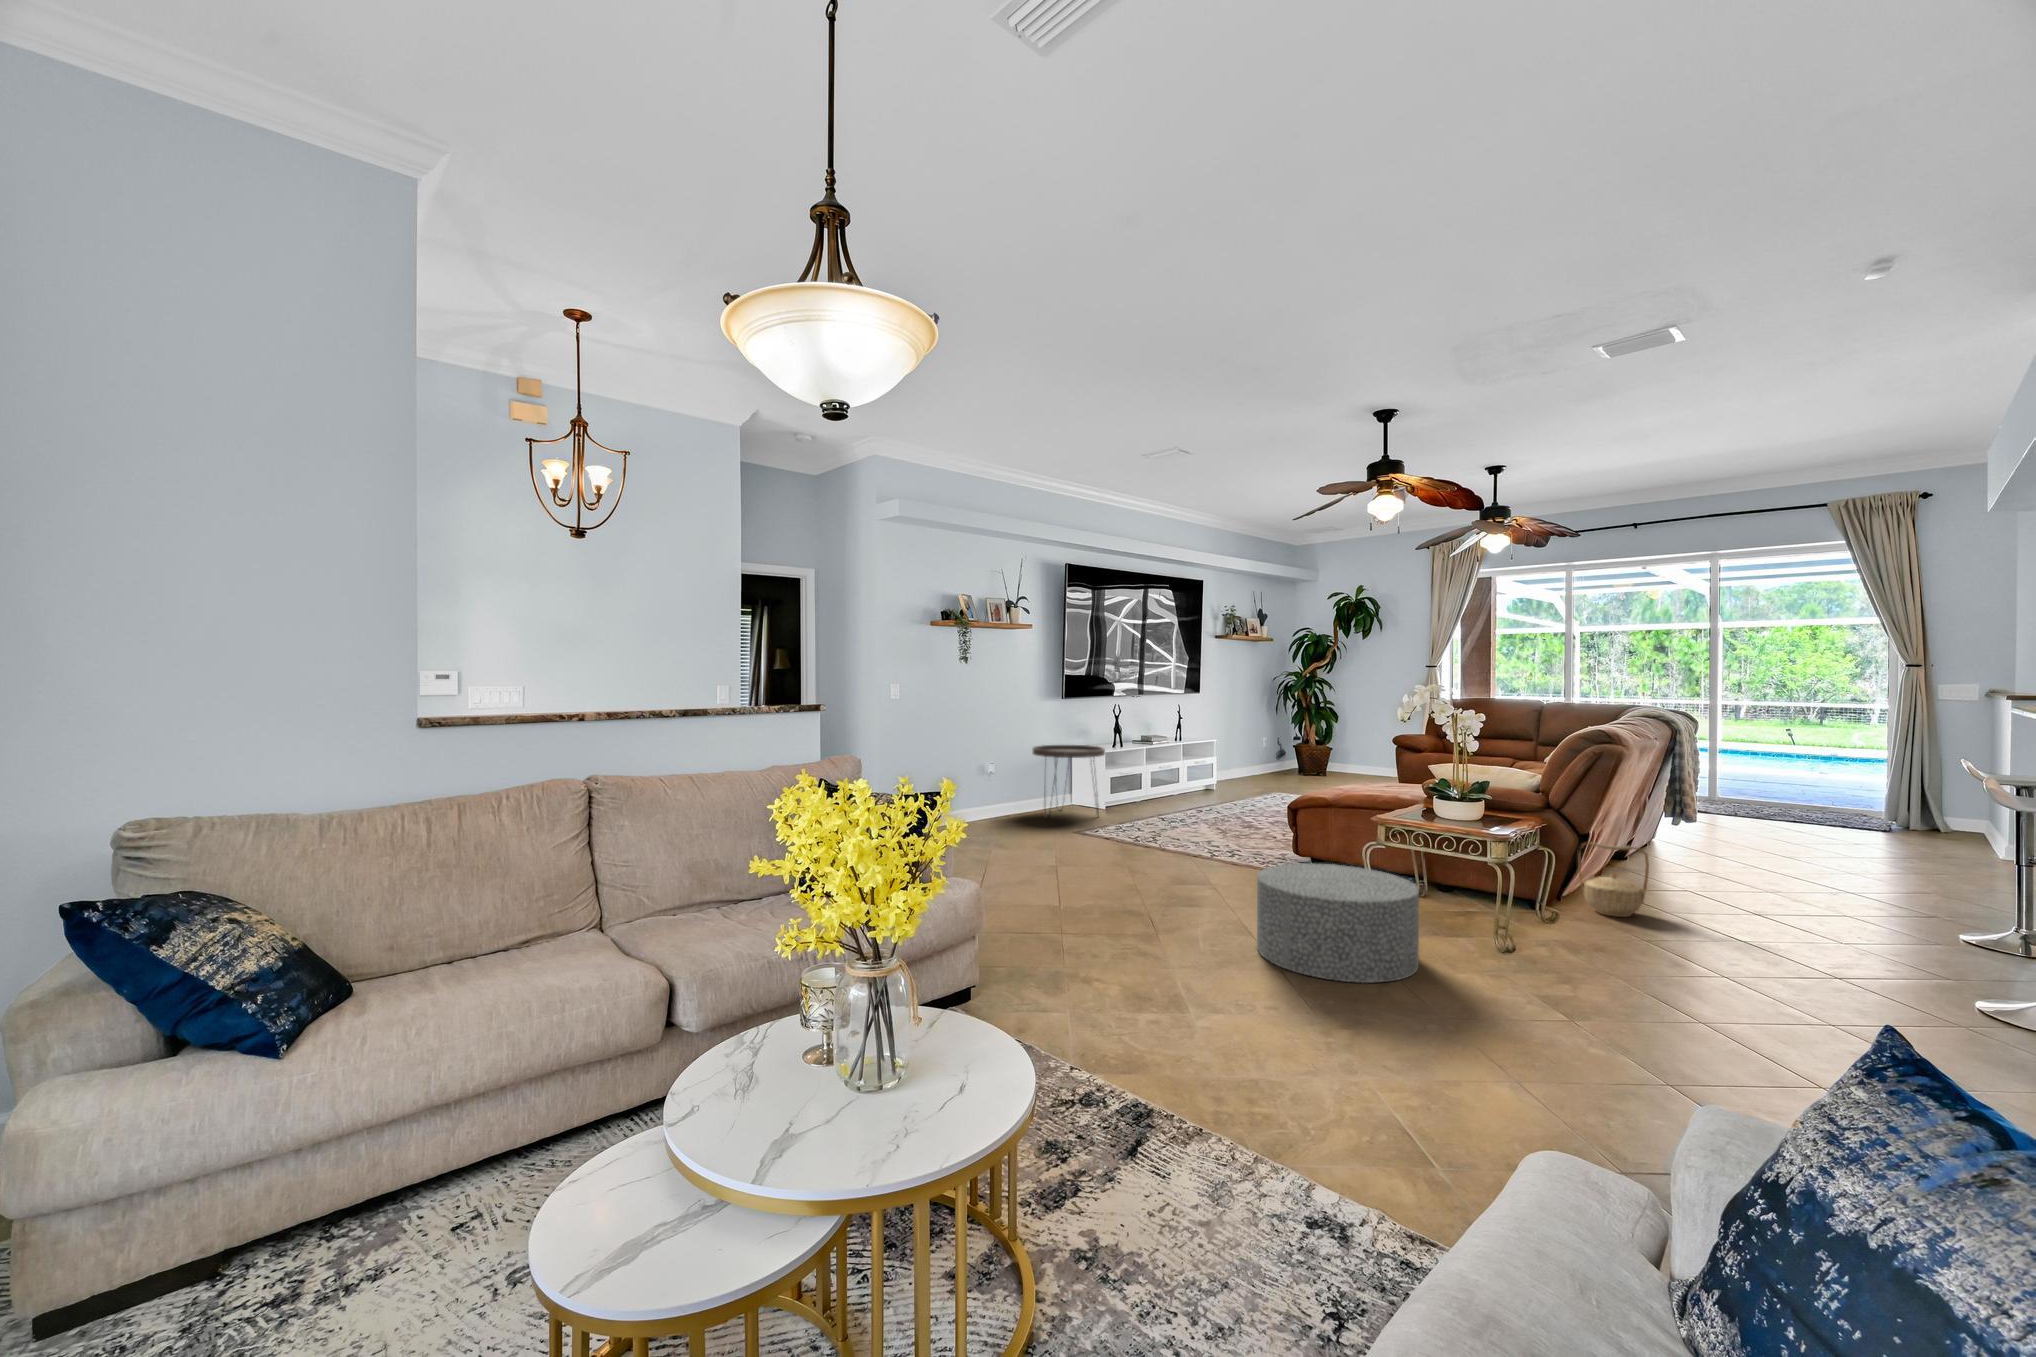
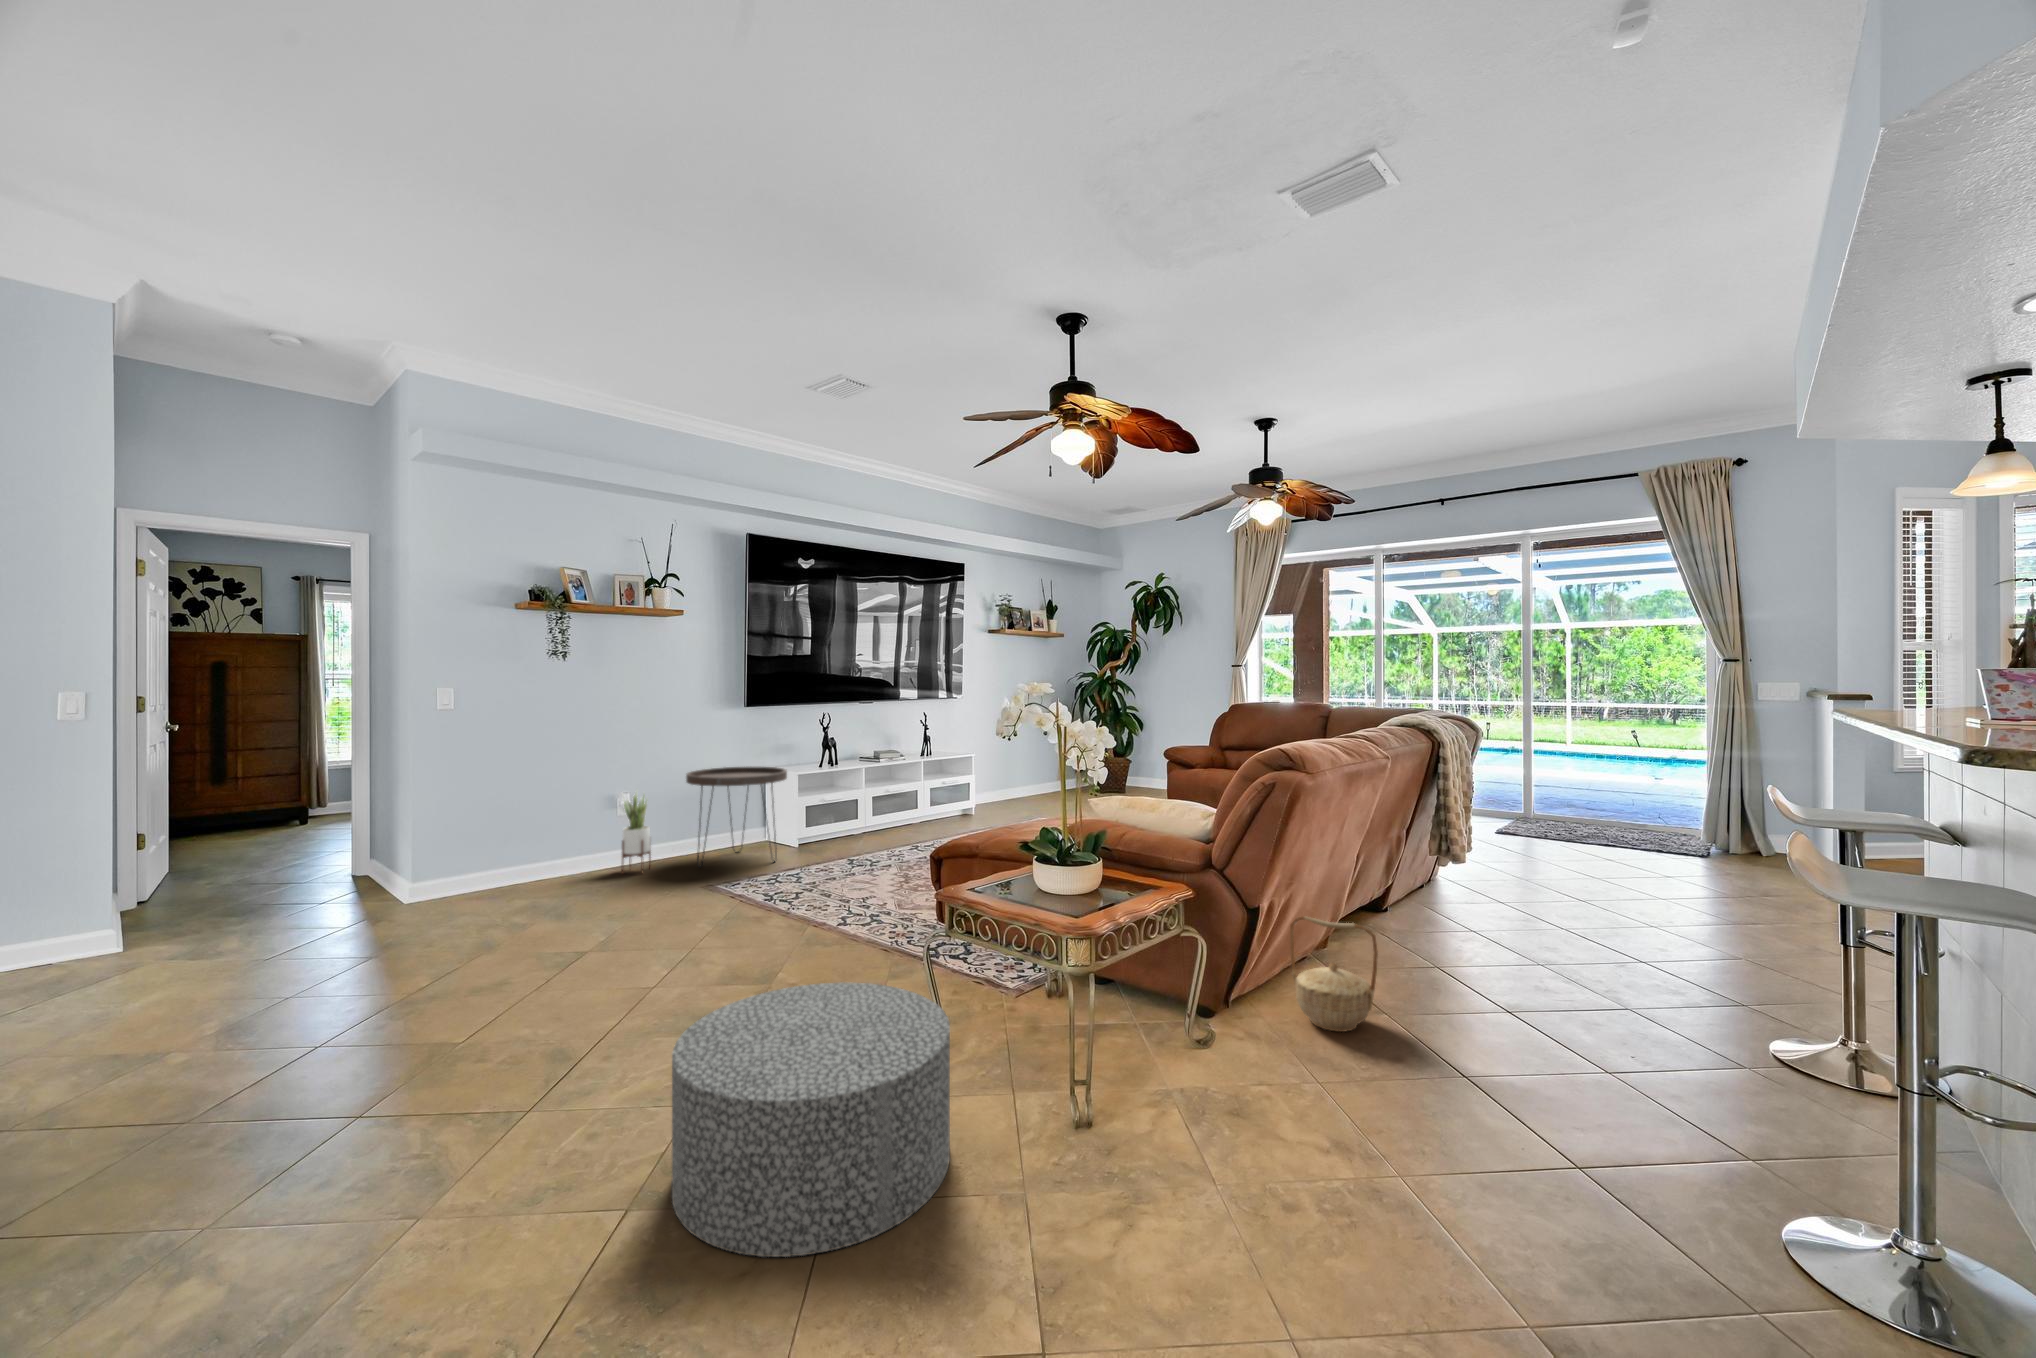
potted plant: none [994,758,1012,822] -> present [622,791,651,872]

